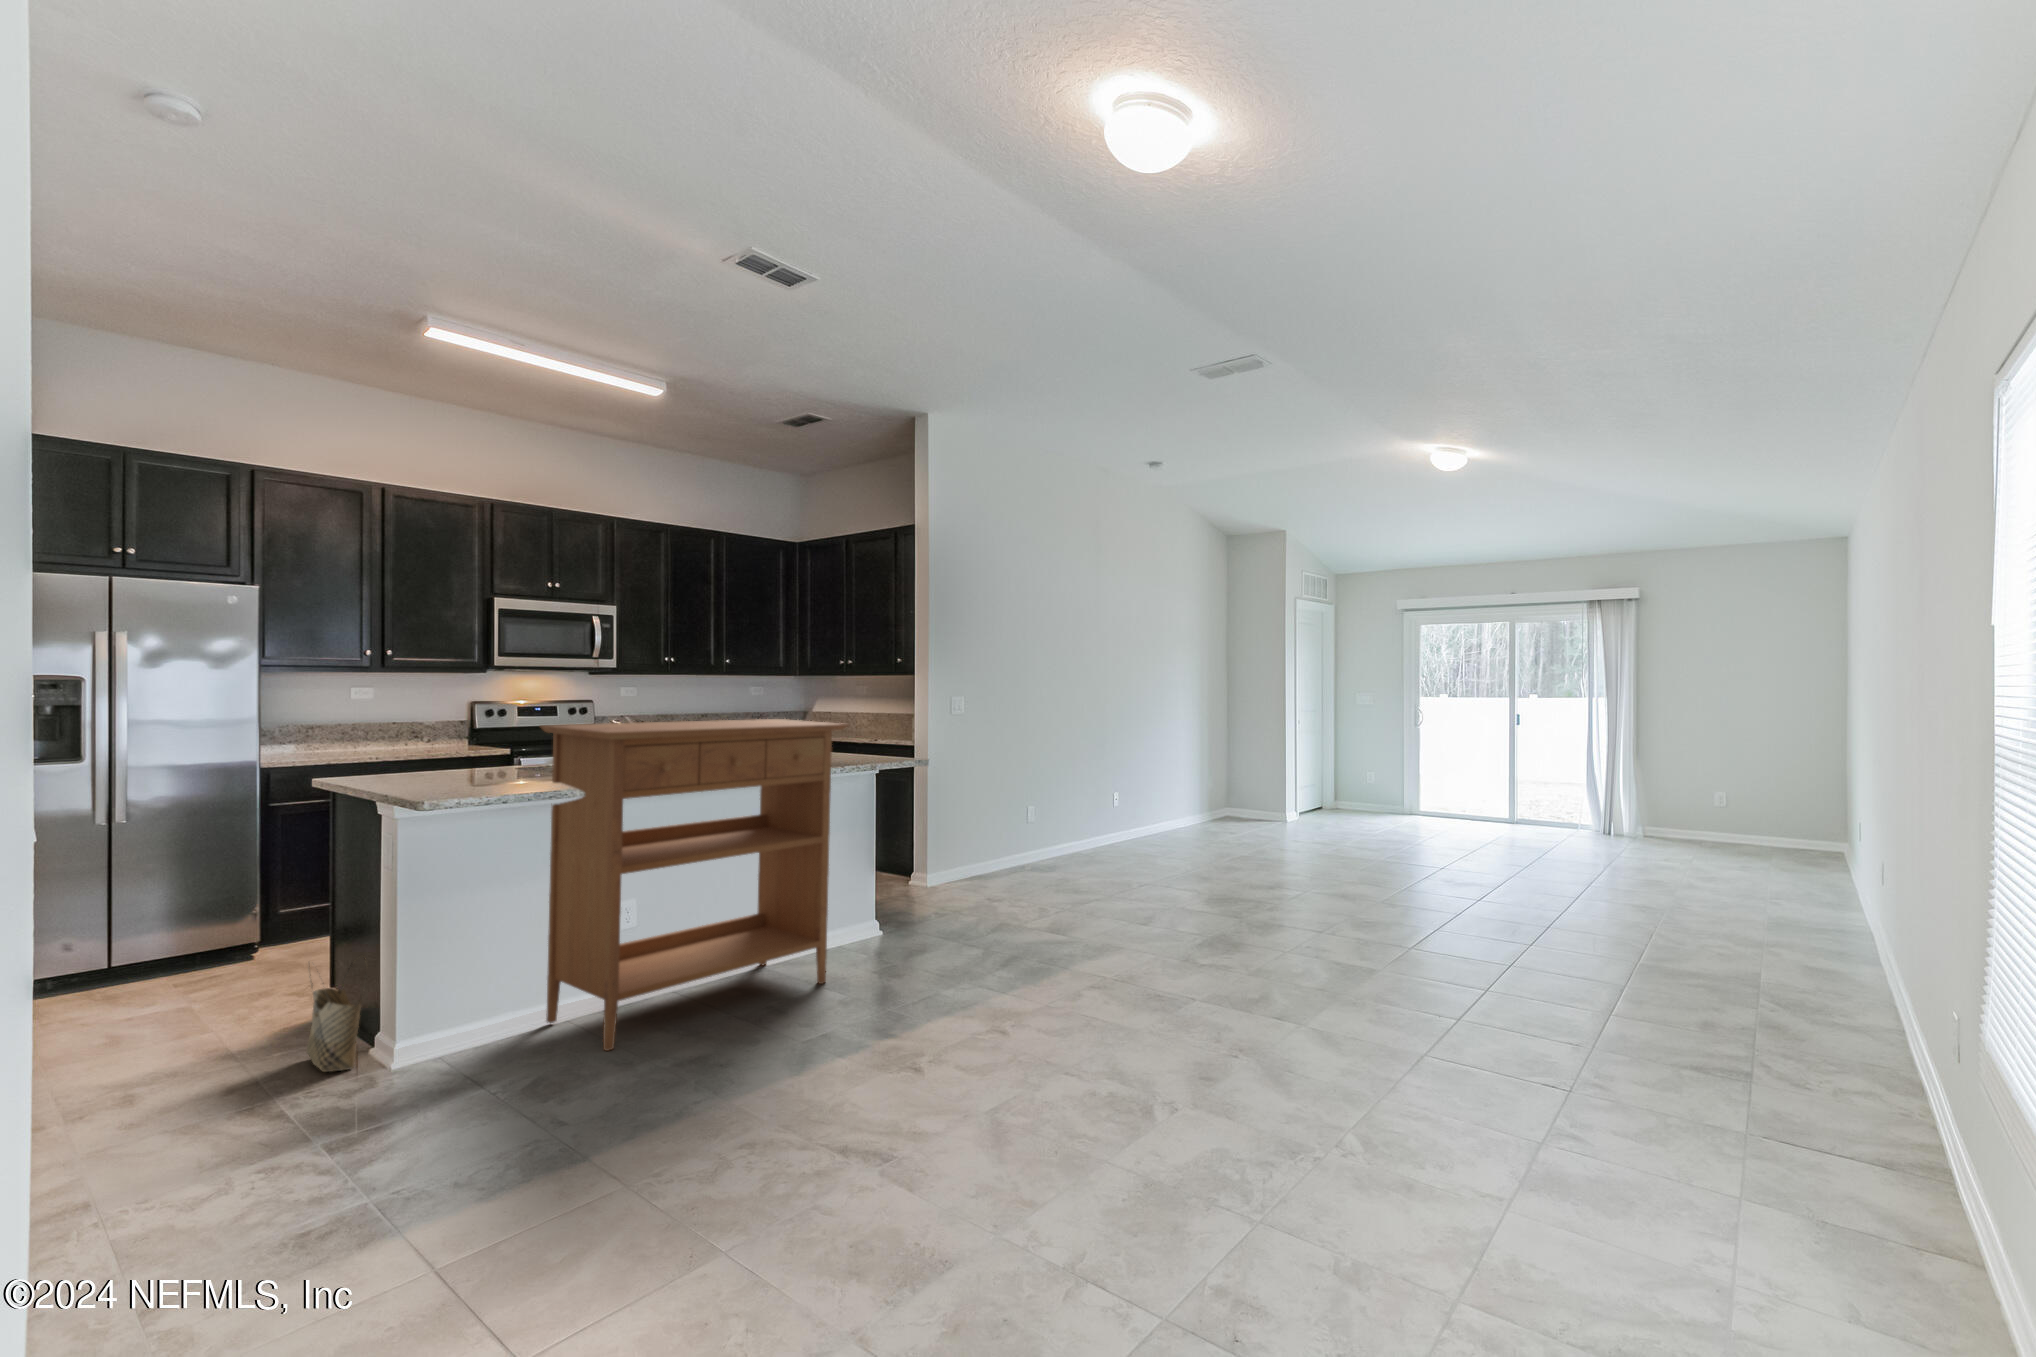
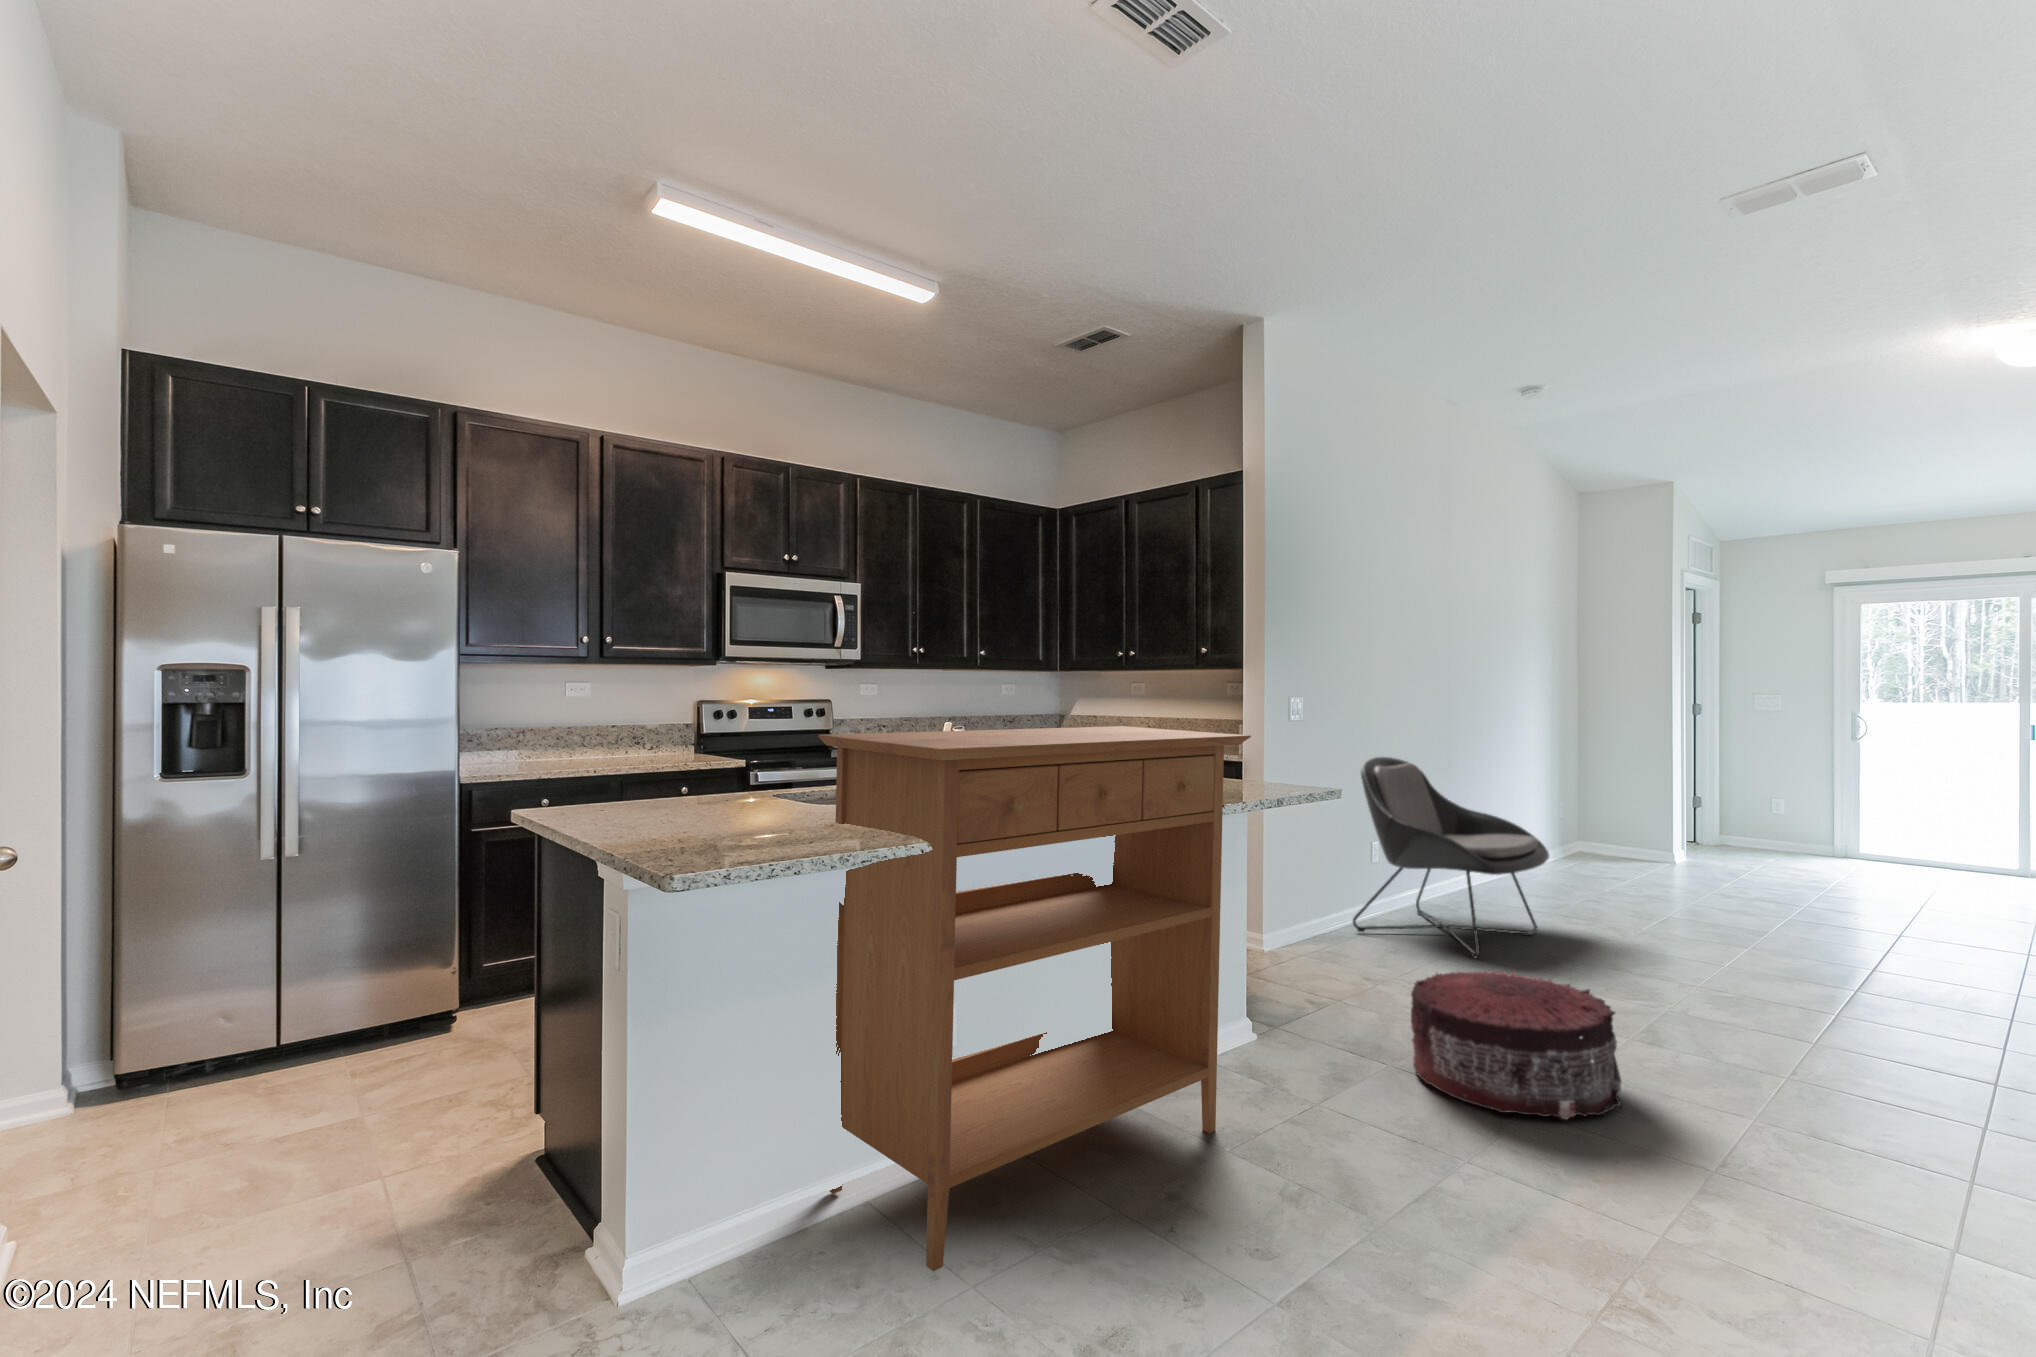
lounge chair: none [1005,741,1145,886] -> present [1353,757,1549,958]
pouf: none [978,880,1098,965] -> present [1411,971,1621,1119]
woven basket: present [306,955,365,1072] -> none [494,1087,578,1282]

